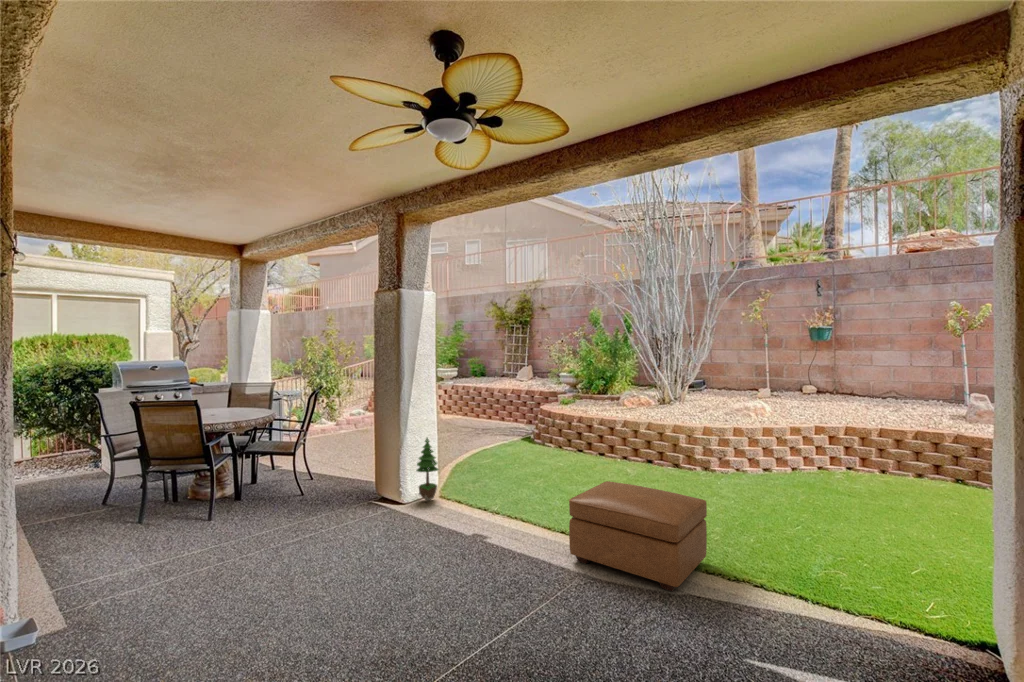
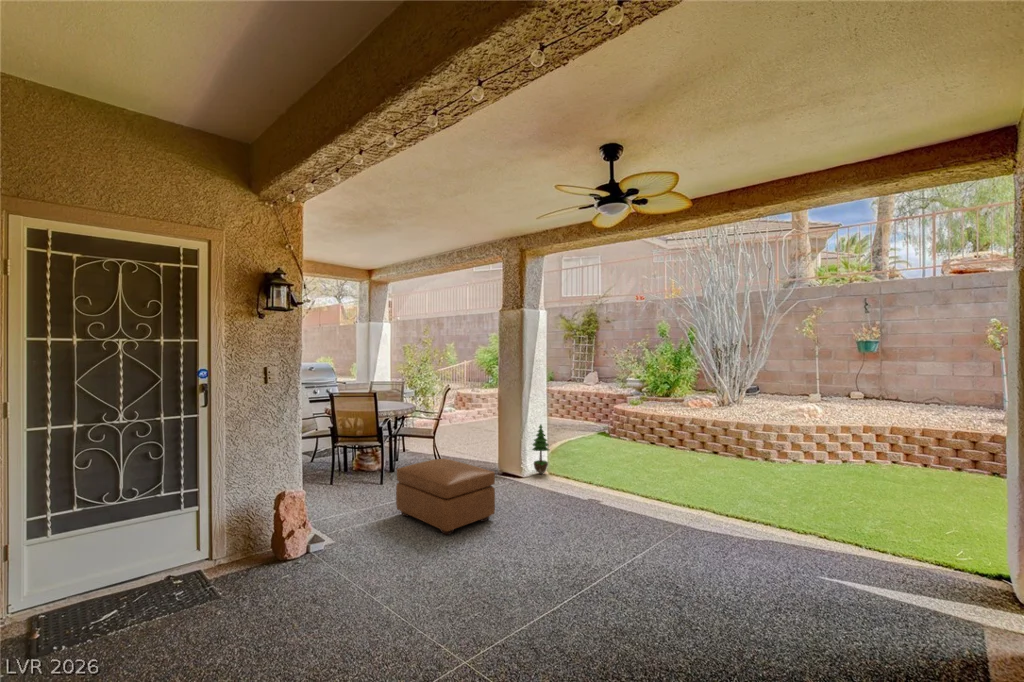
ottoman: present [569,481,707,591] -> present [396,458,495,535]

